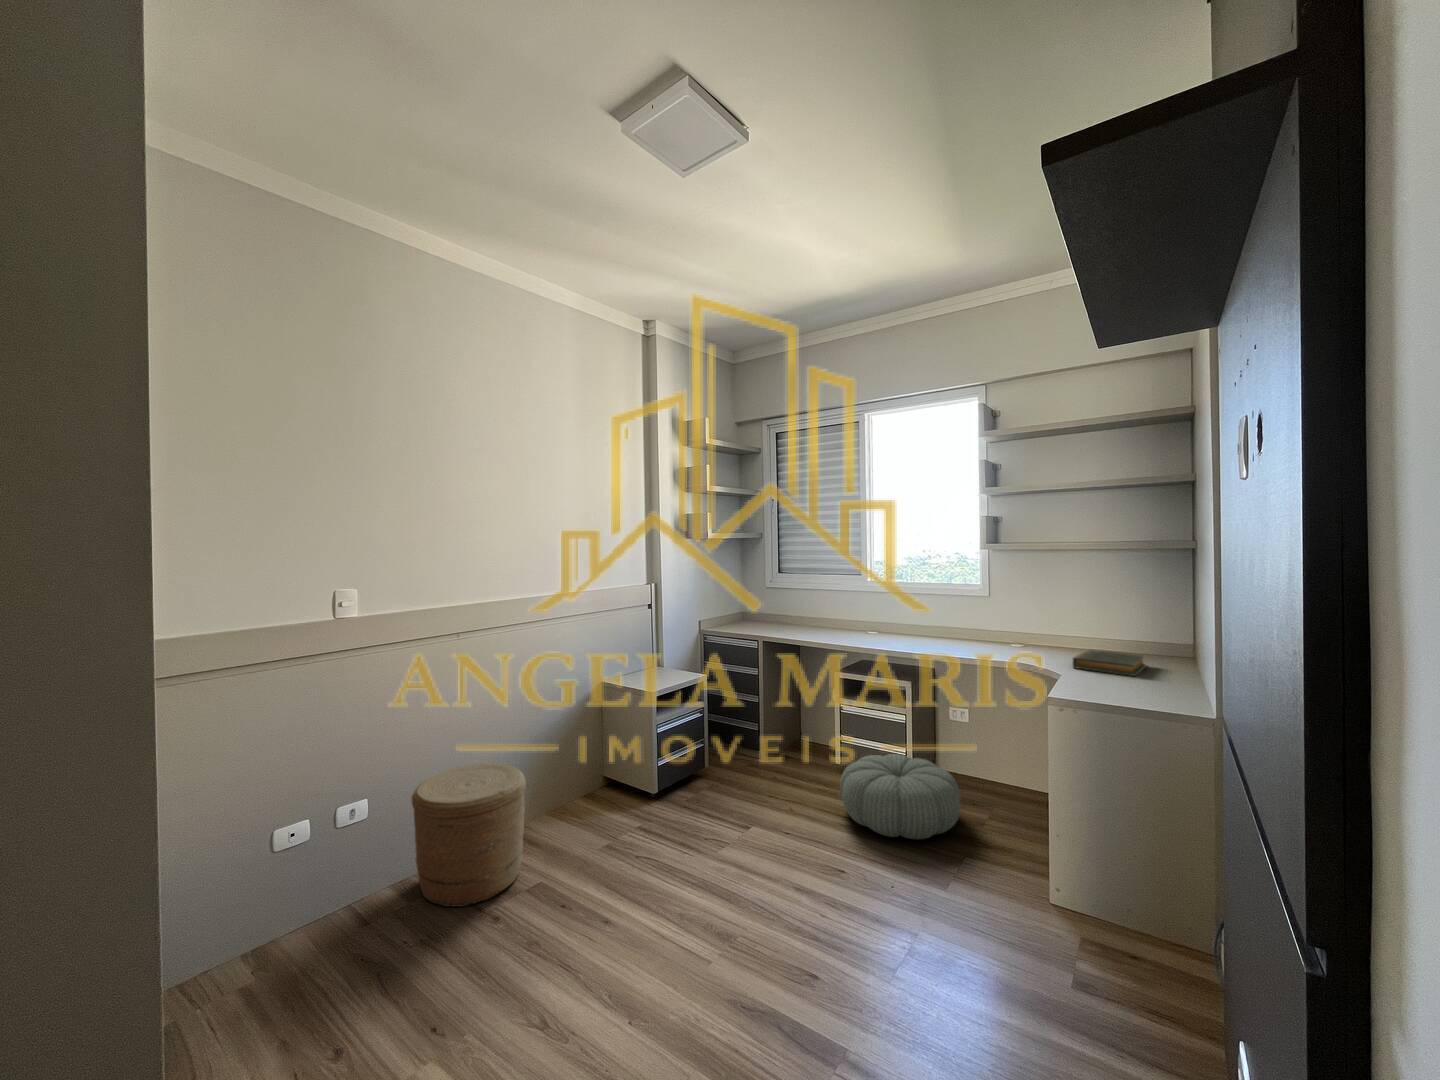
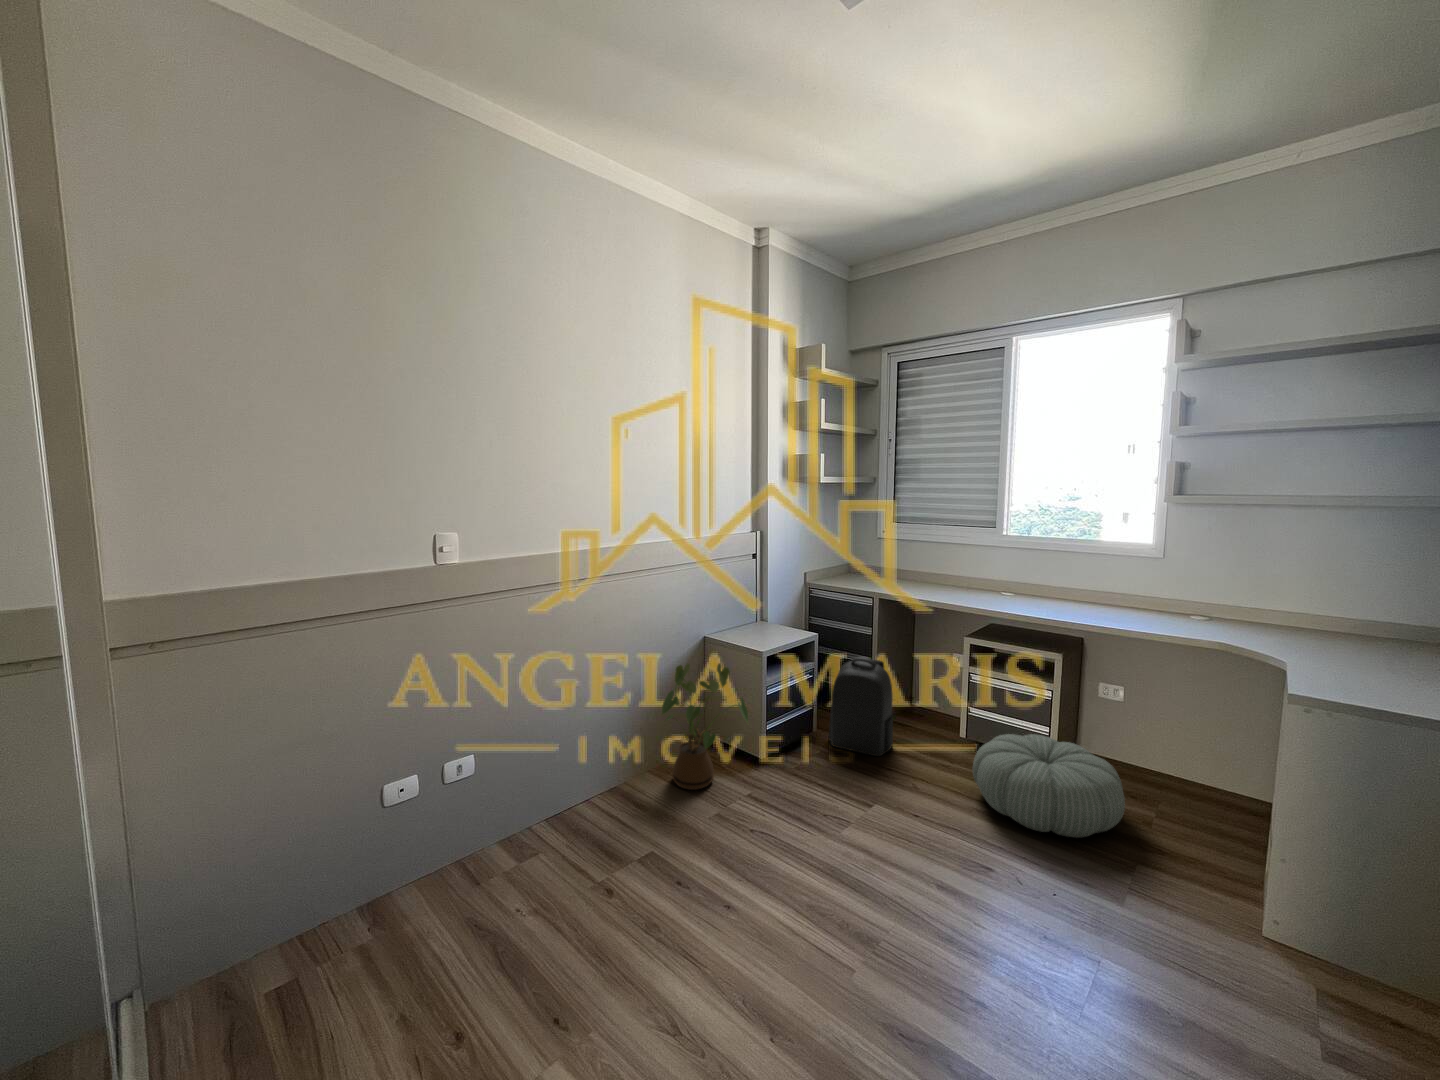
hardback book: present [1073,649,1146,676] -> none [1294,630,1399,671]
backpack: none [721,694,778,786] -> present [828,656,893,756]
house plant: none [555,705,638,826] -> present [662,663,748,790]
woven basket: present [412,763,526,907] -> none [518,721,635,873]

